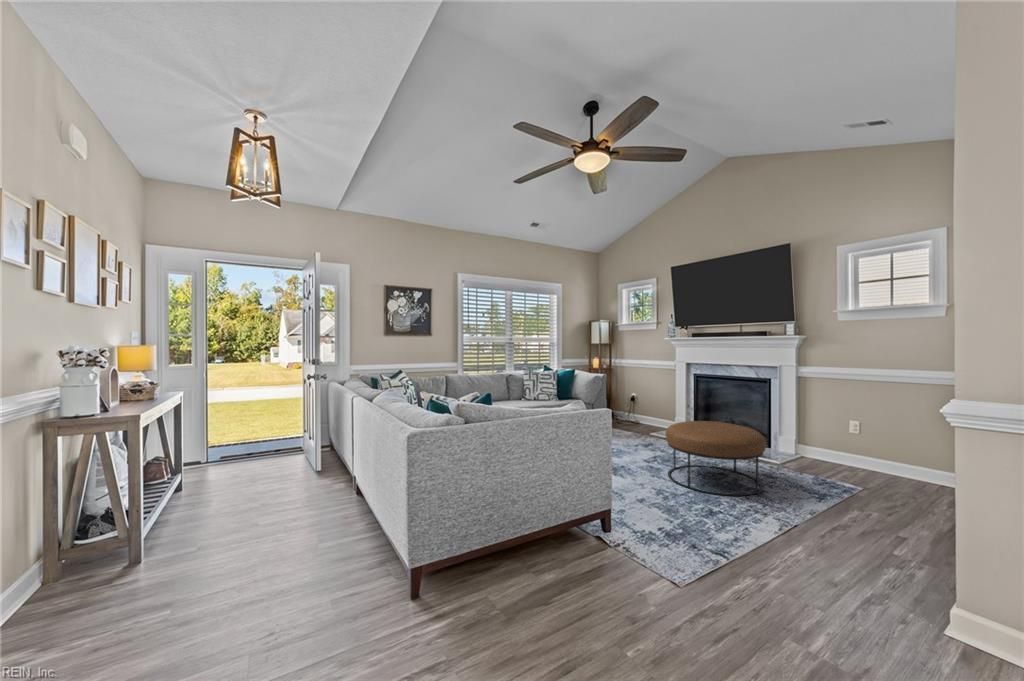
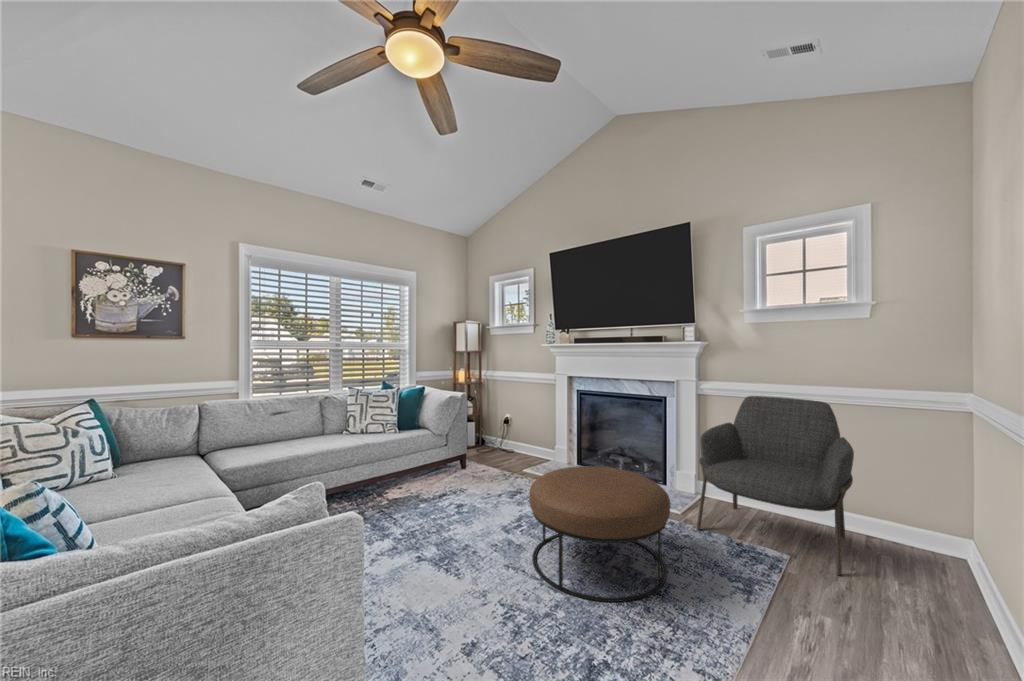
armchair: none [791,377,920,500] -> present [697,396,854,575]

